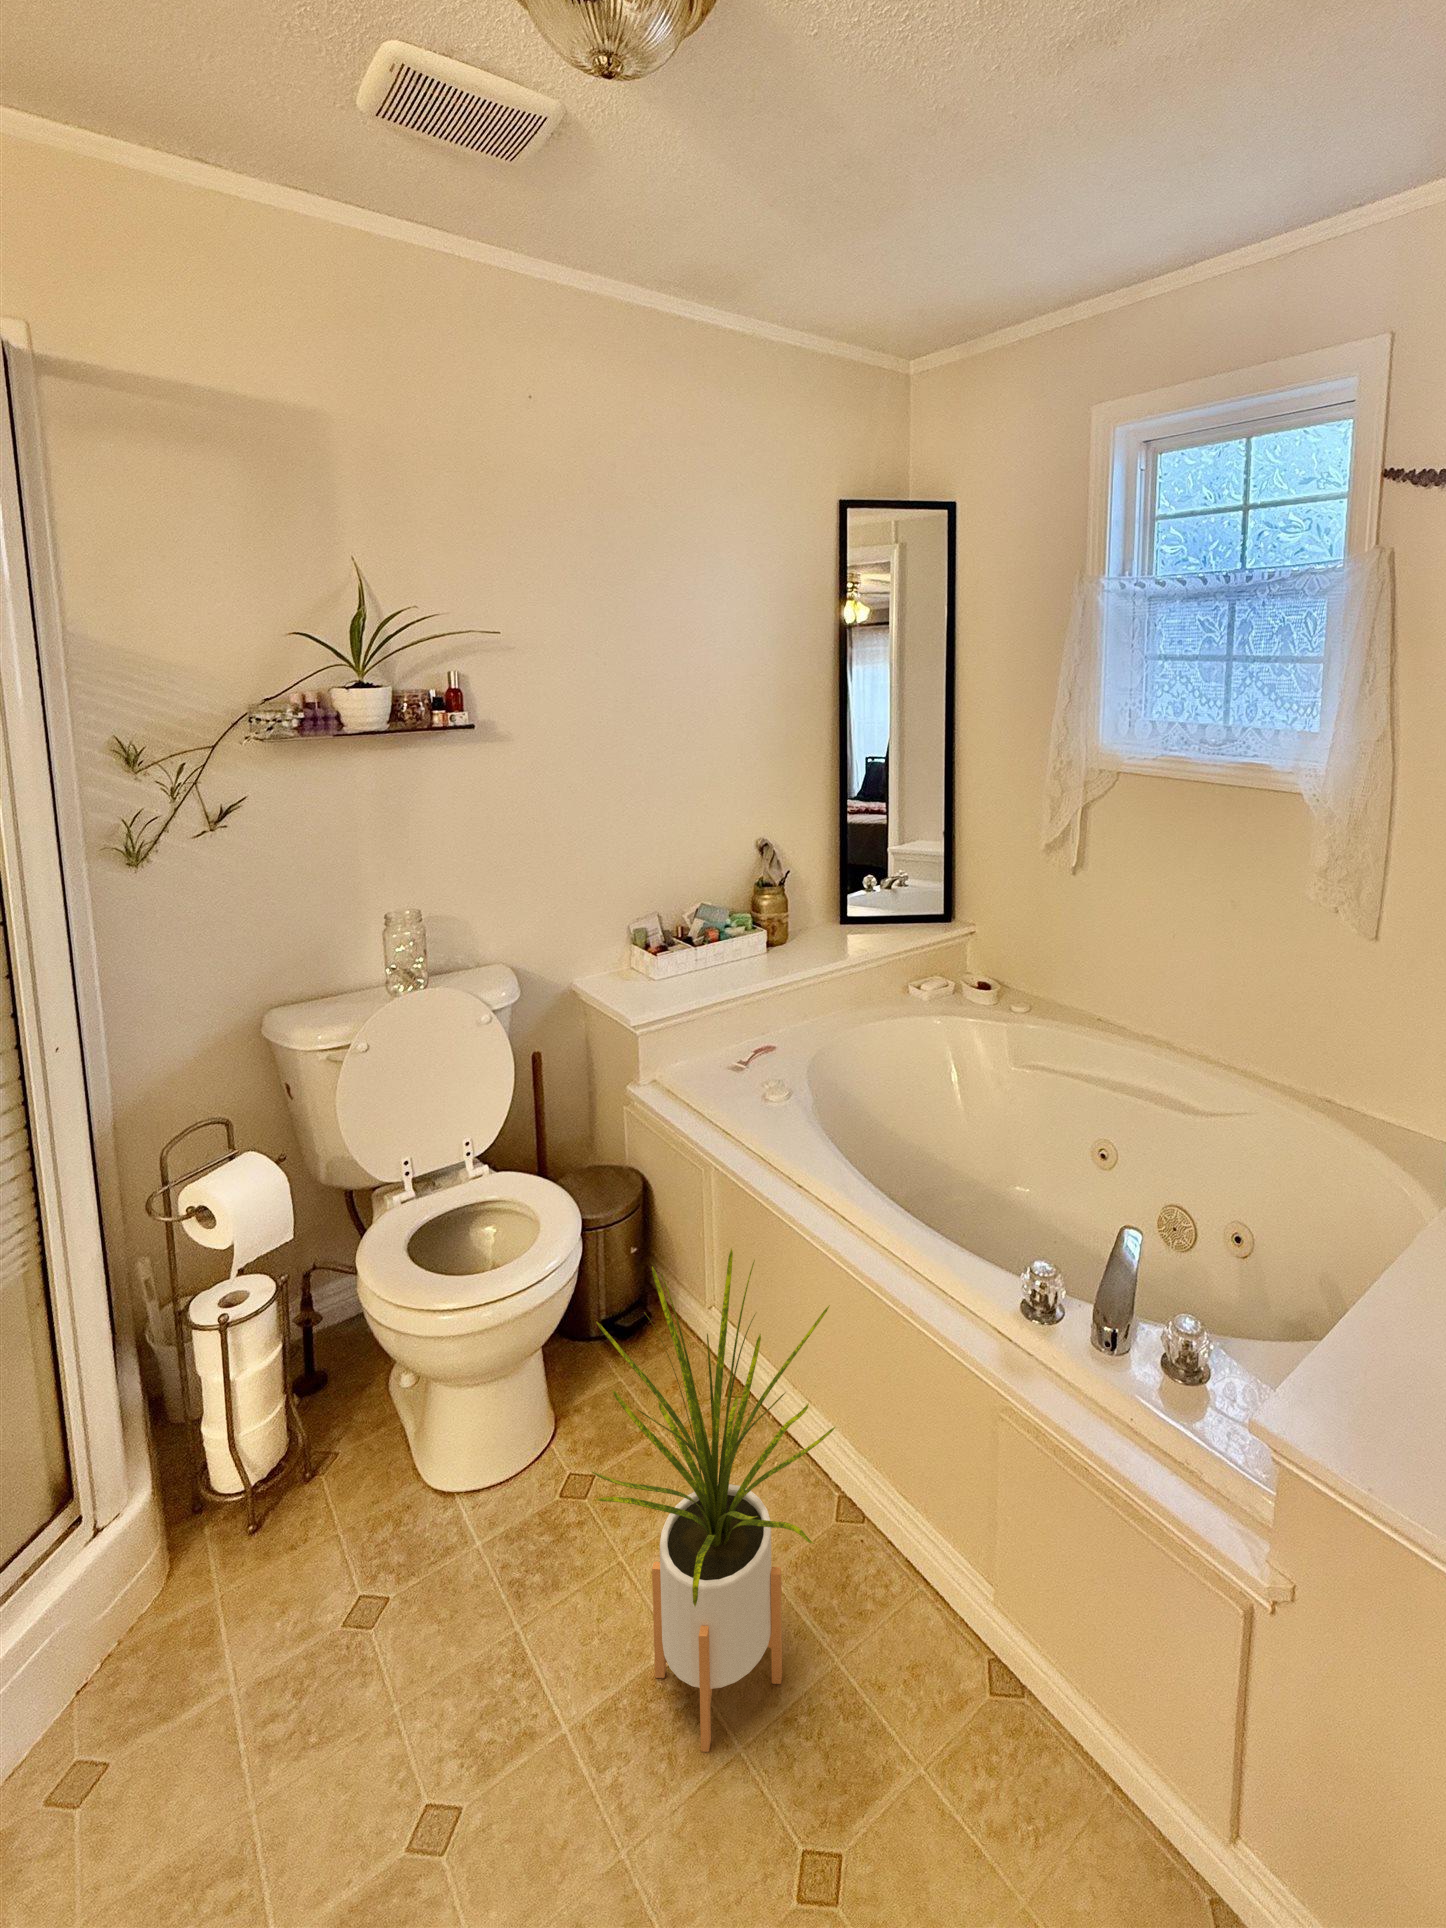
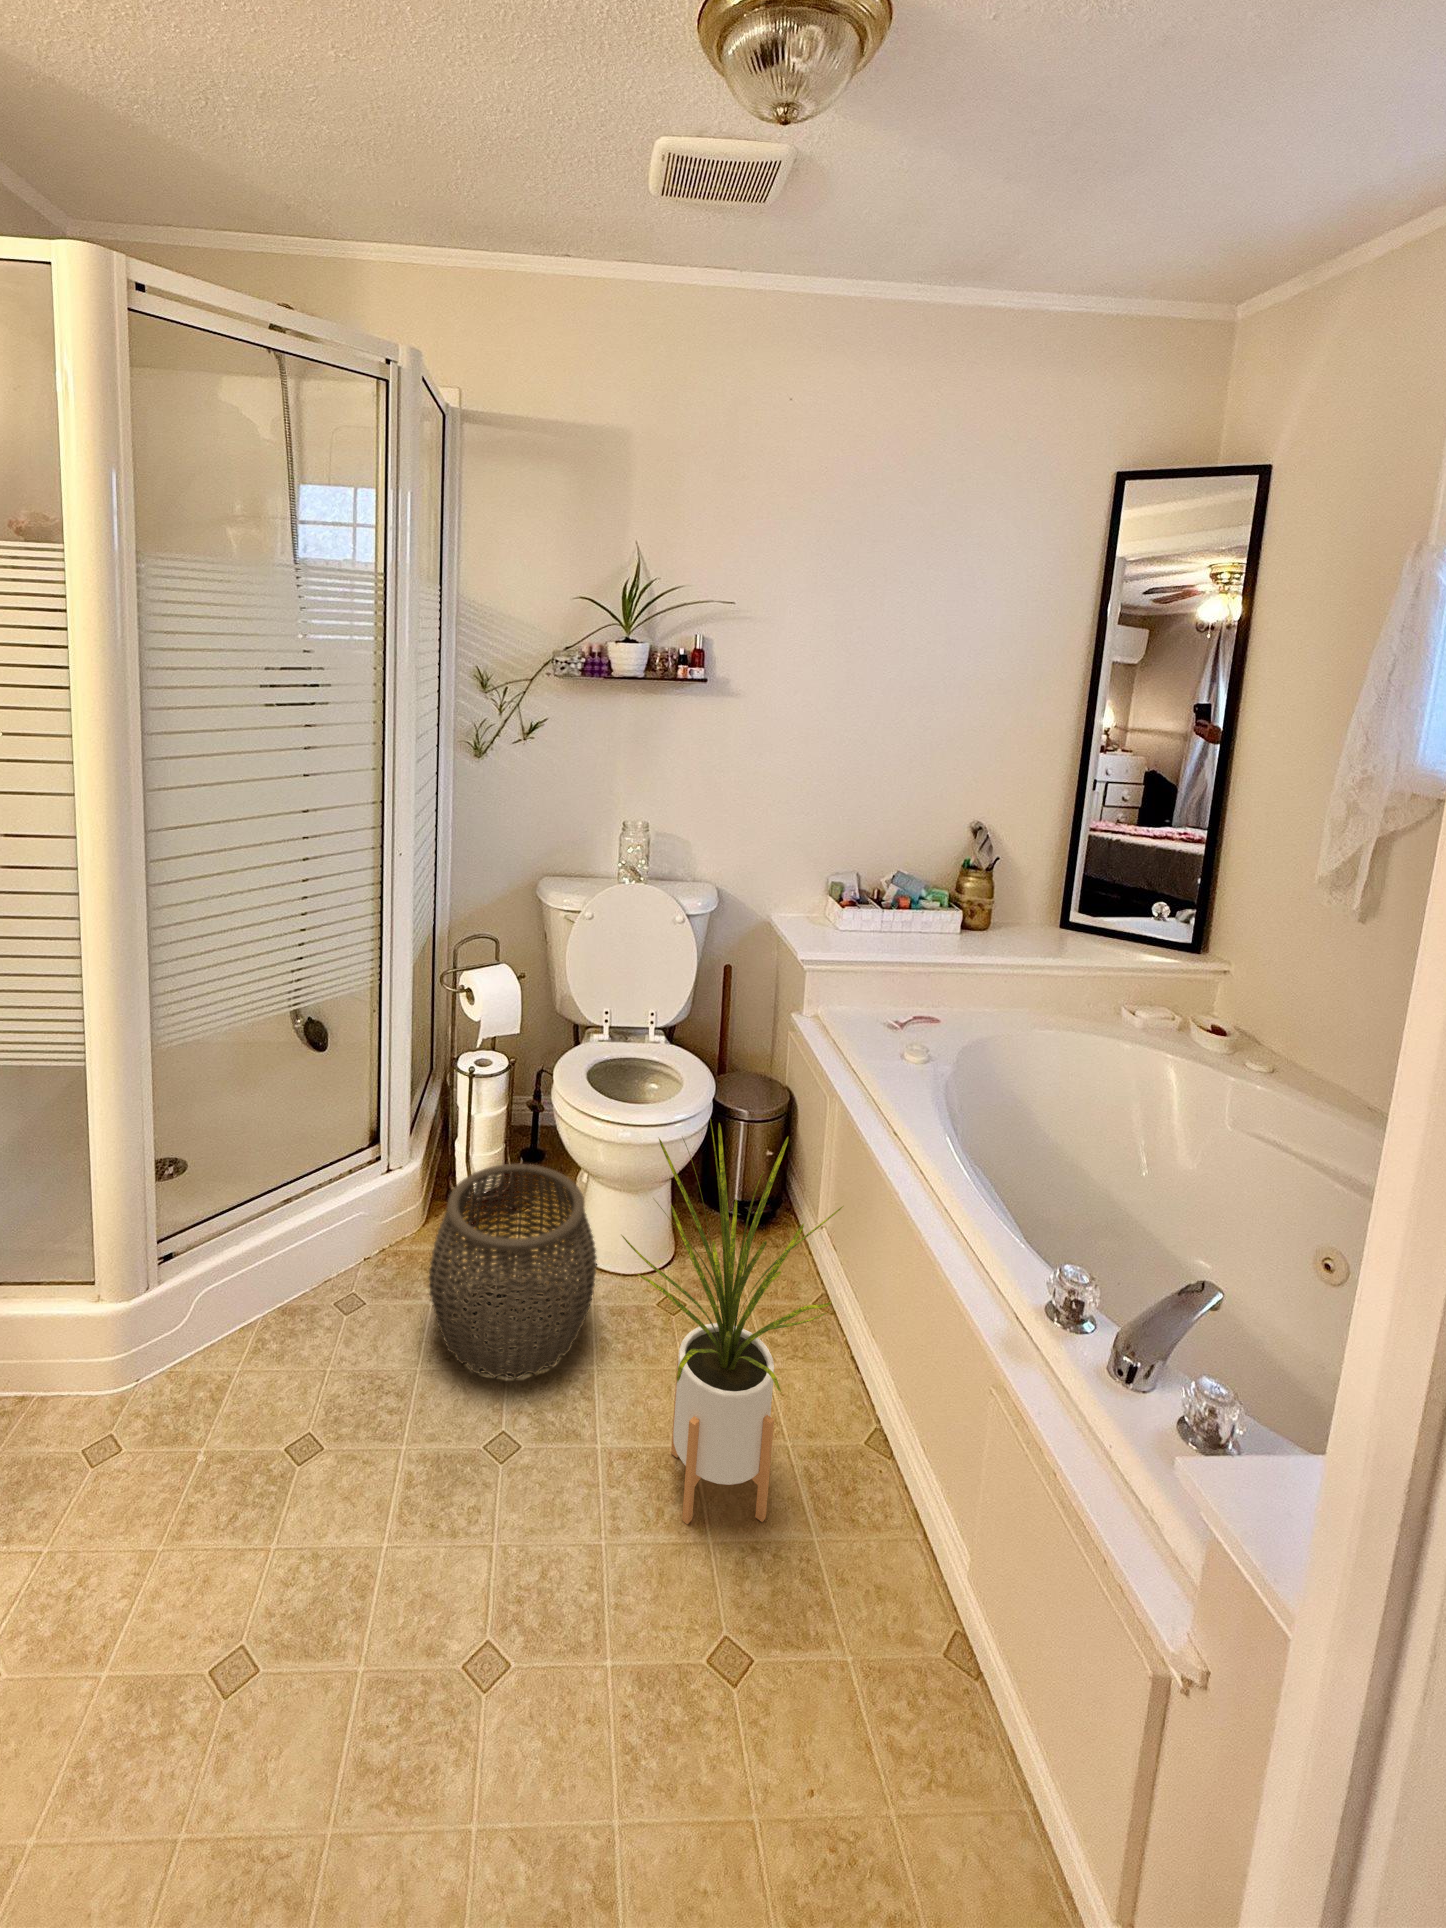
woven basket: none [235,1411,499,1764] -> present [428,1164,597,1379]

